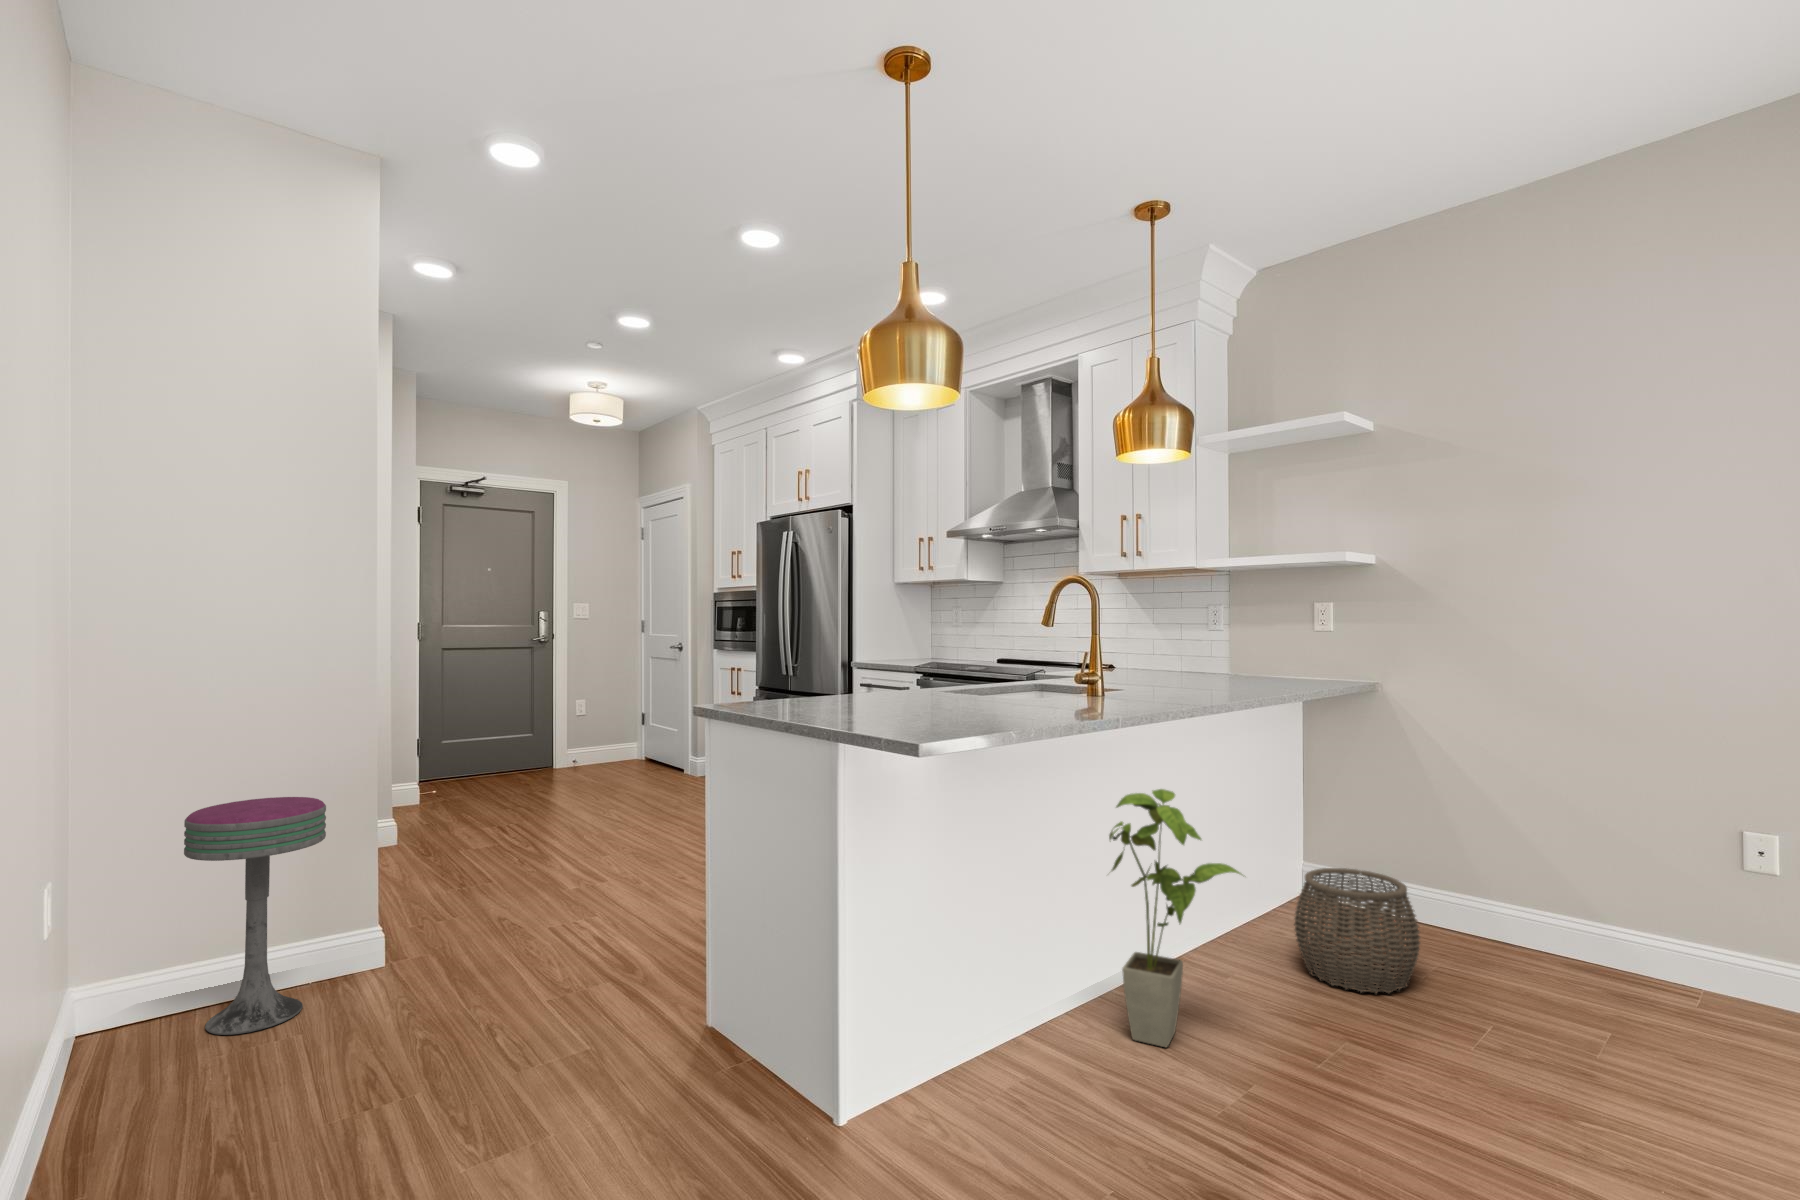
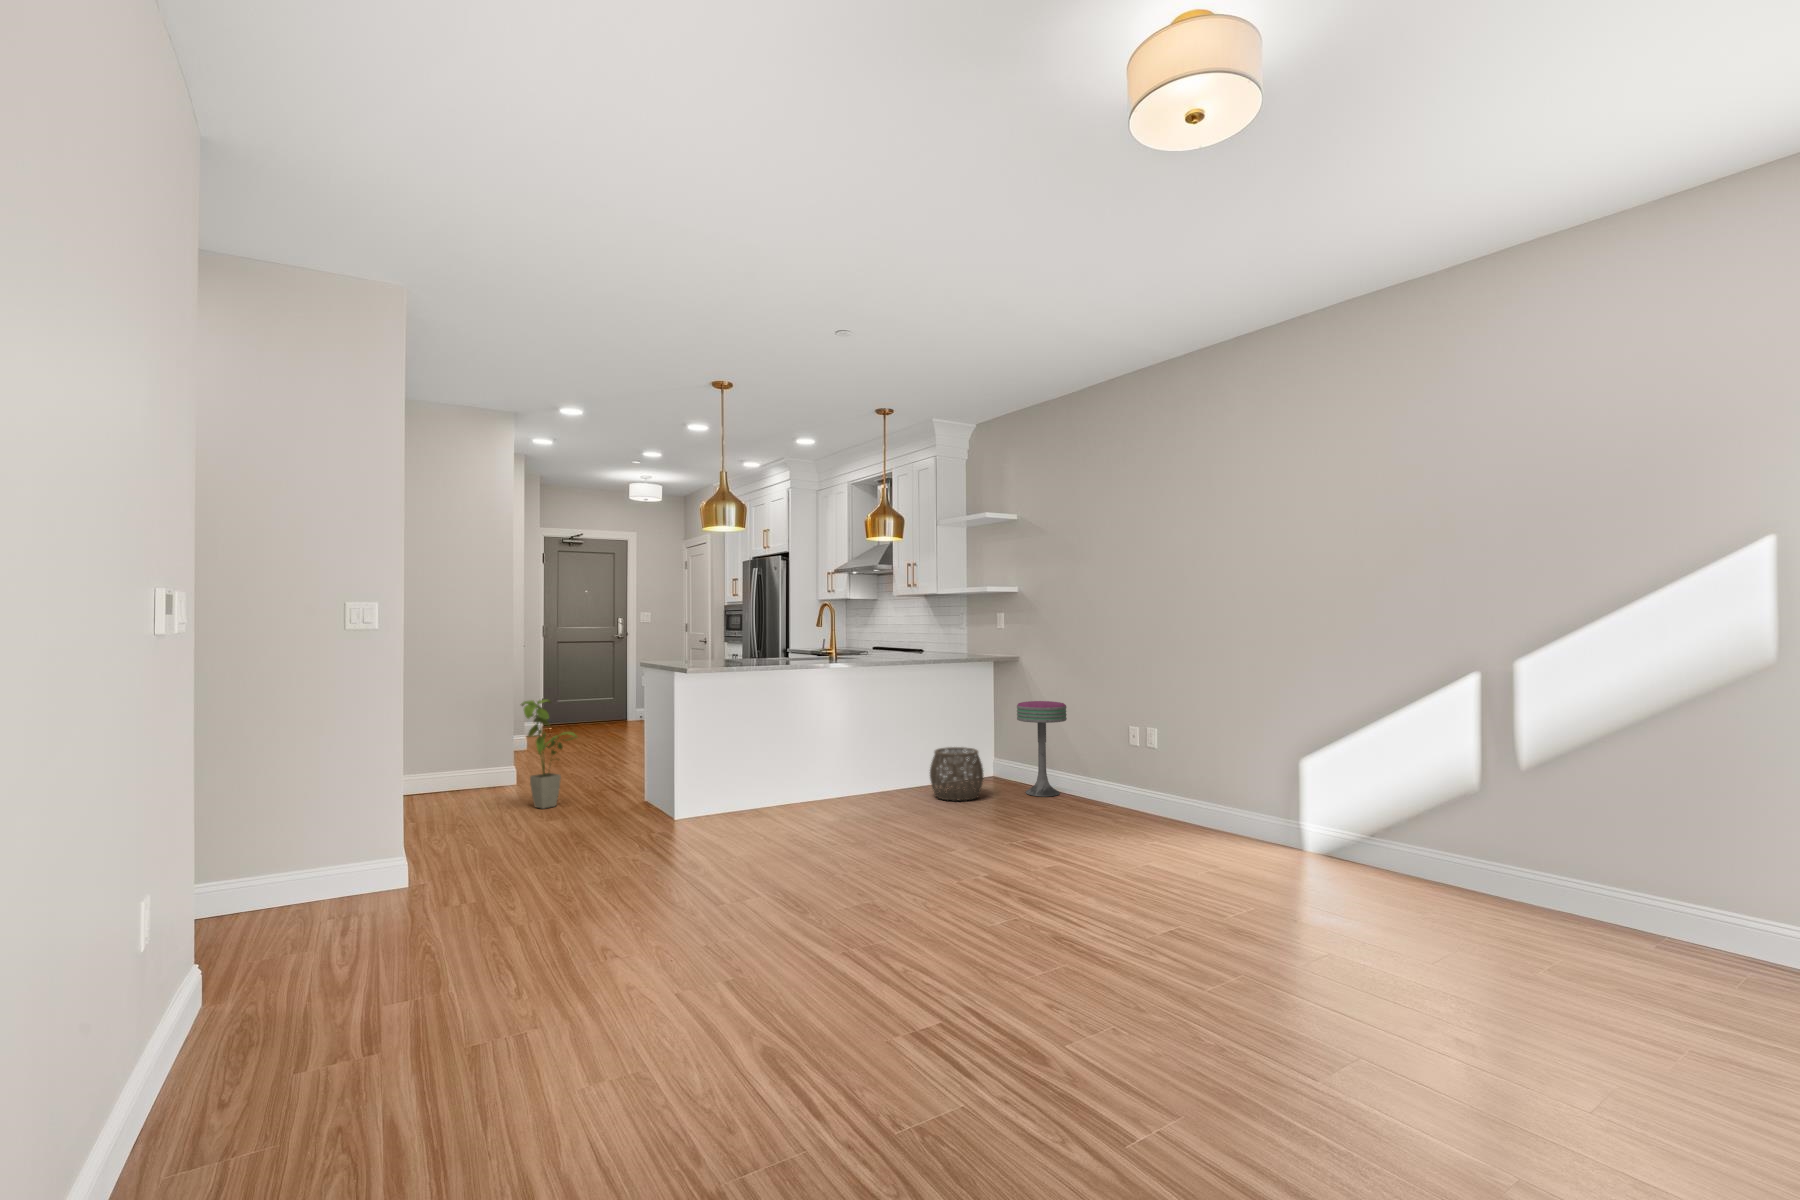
house plant: present [1109,789,1242,1047] -> present [521,699,577,809]
bar stool: present [184,797,326,1035] -> present [1017,701,1067,797]

